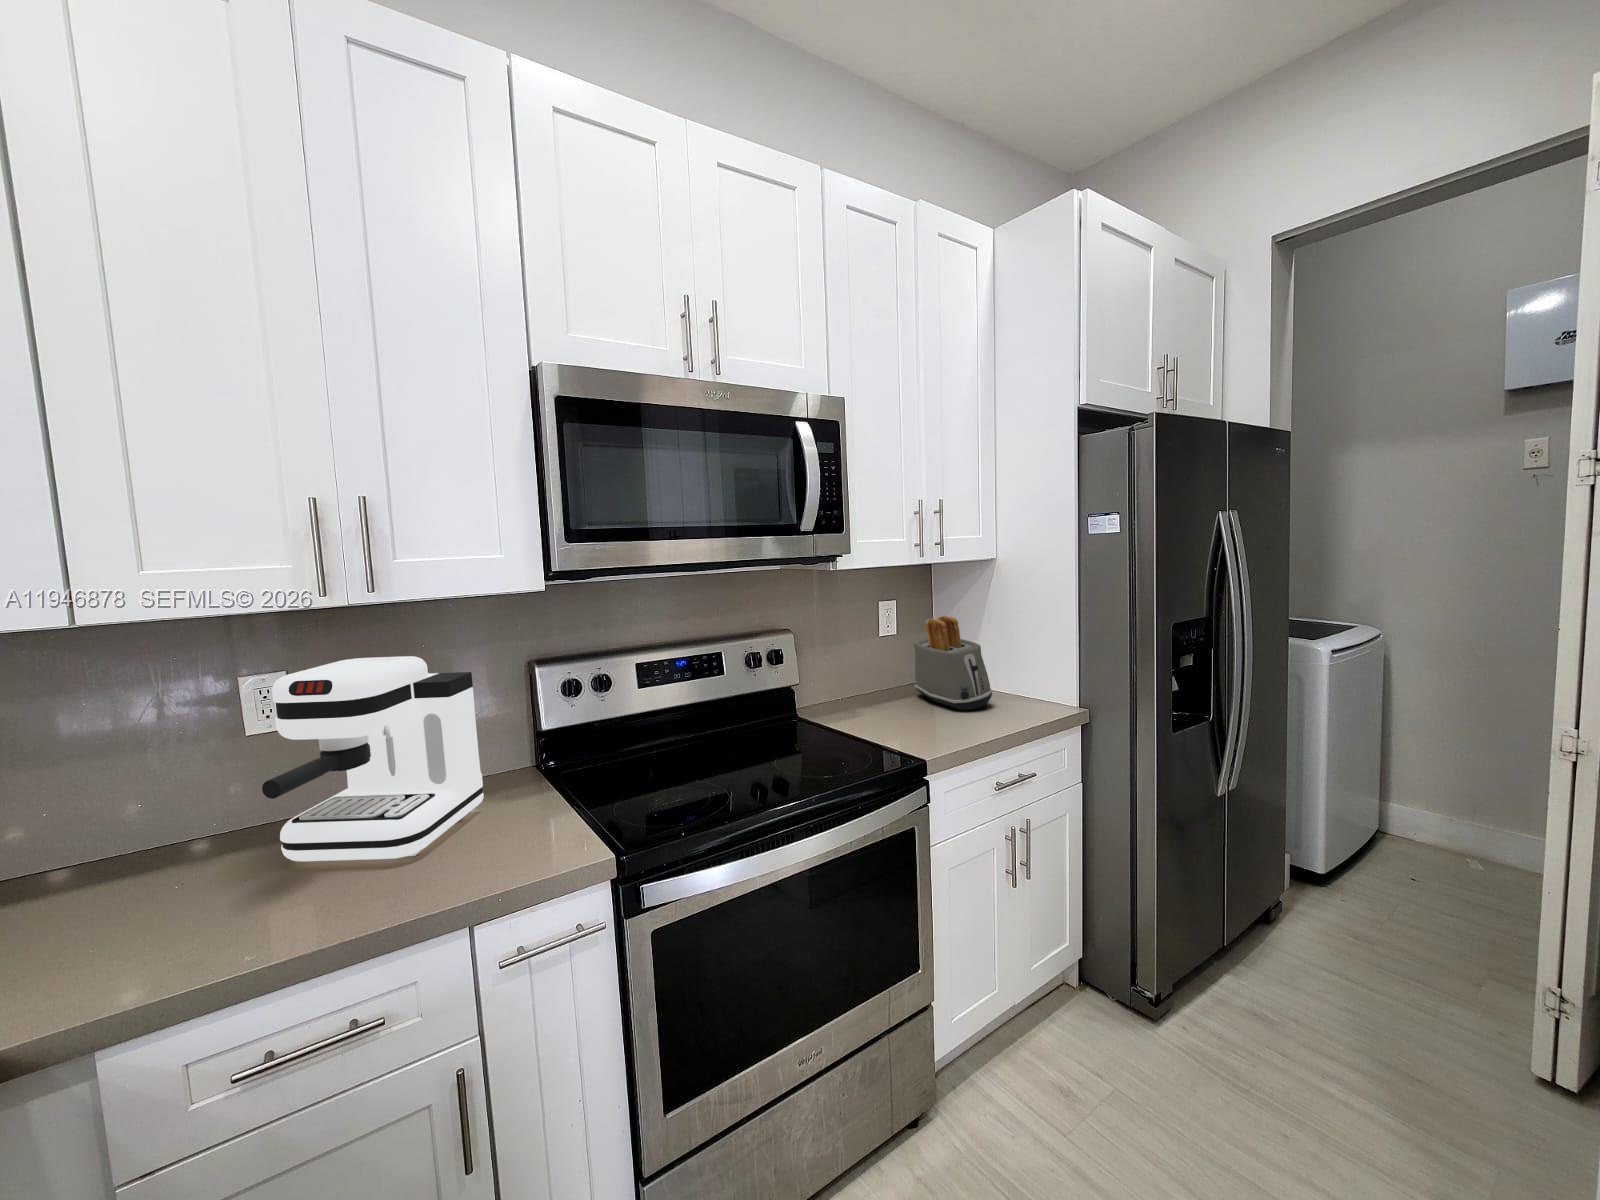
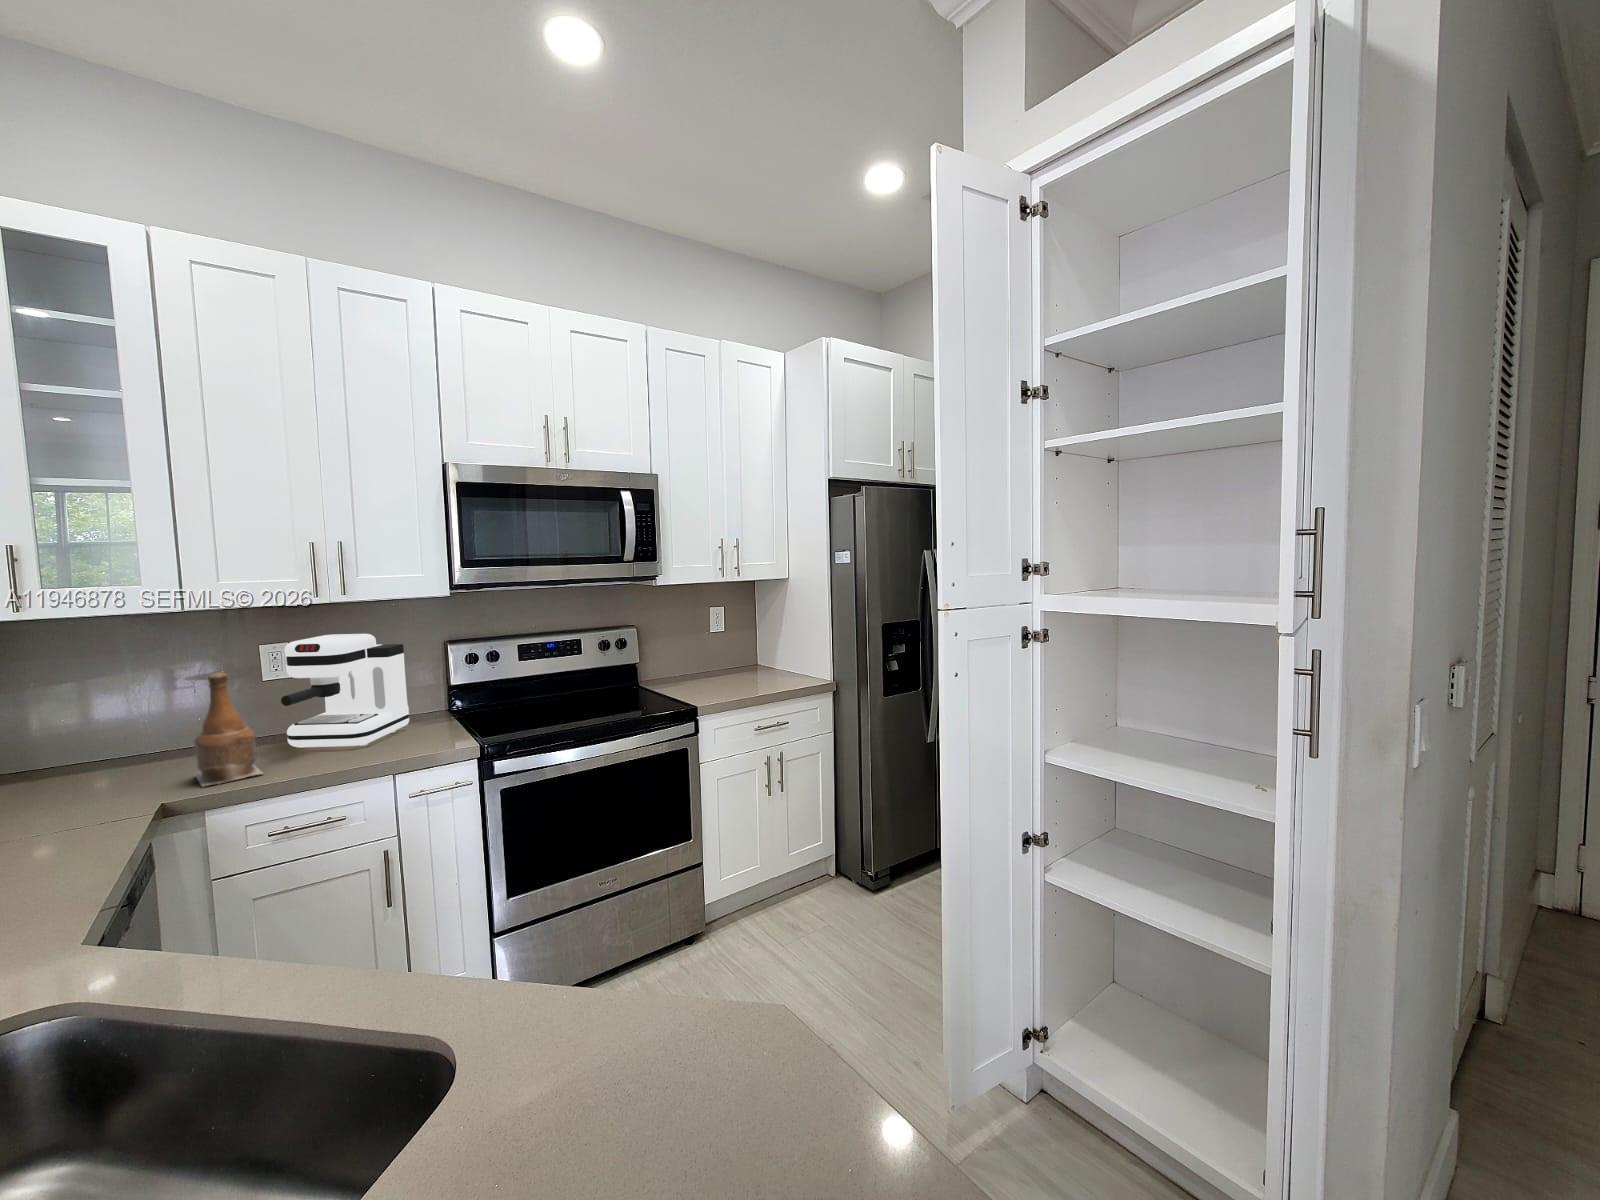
toaster: present [914,616,992,710] -> none [730,618,775,682]
bottle: none [83,749,223,992] -> present [194,673,262,786]

